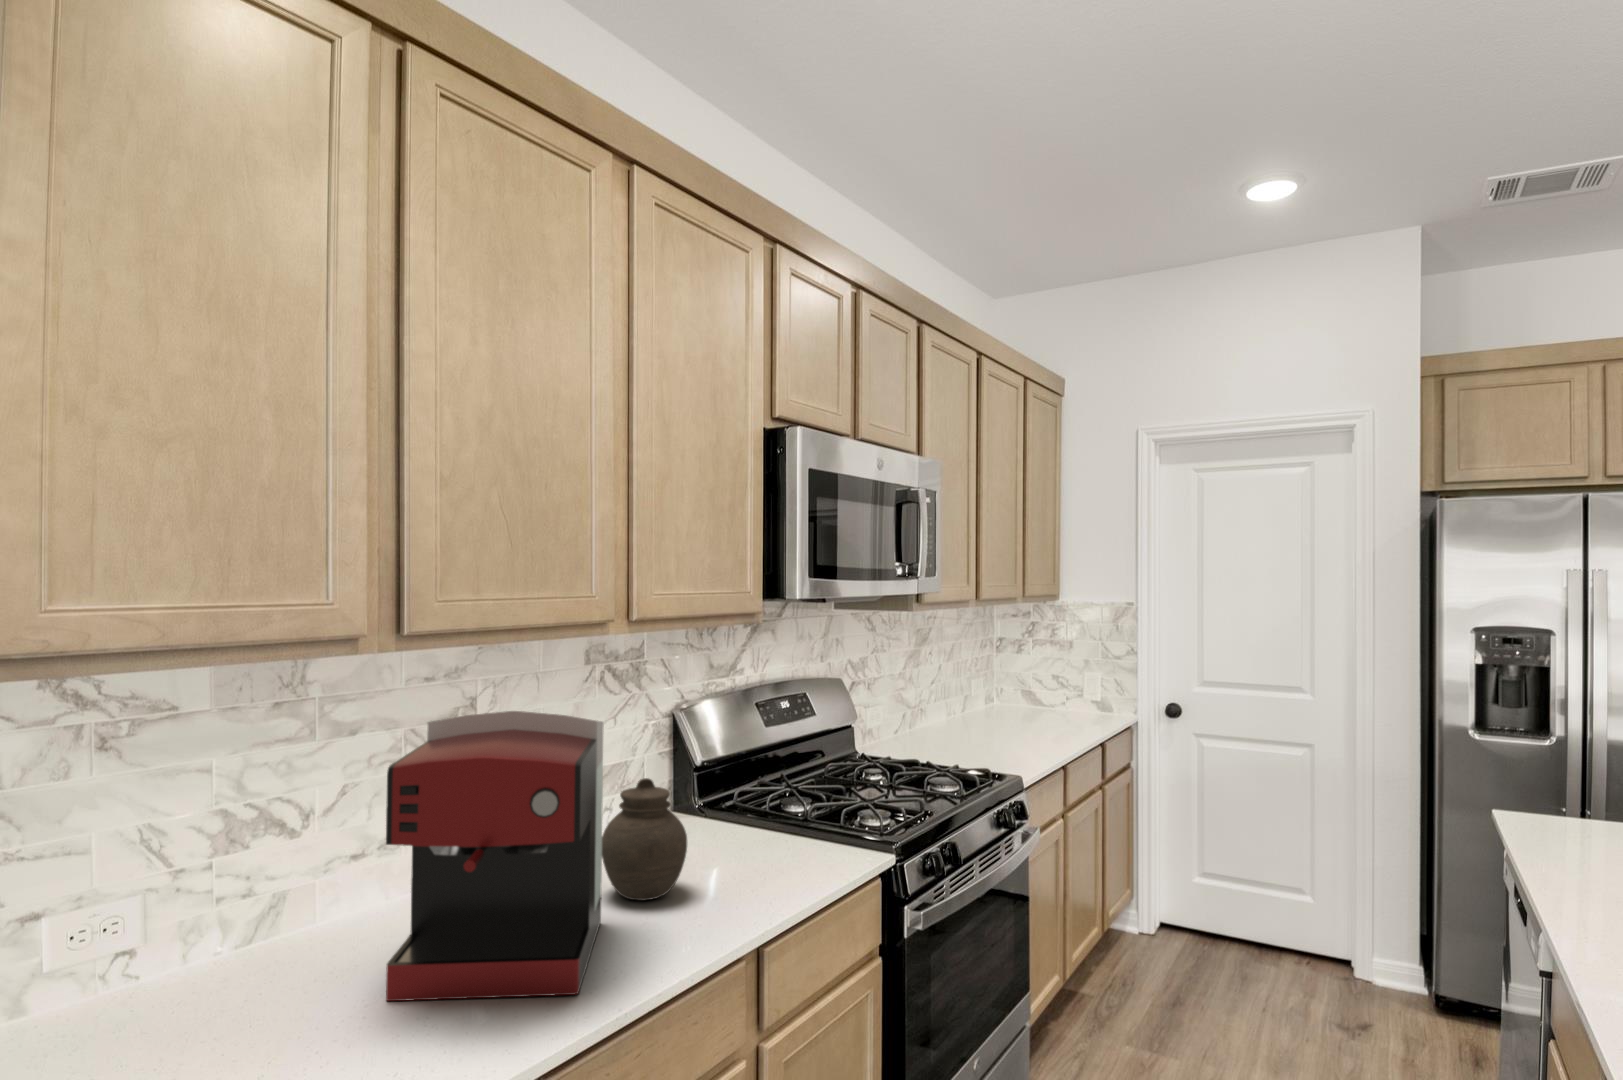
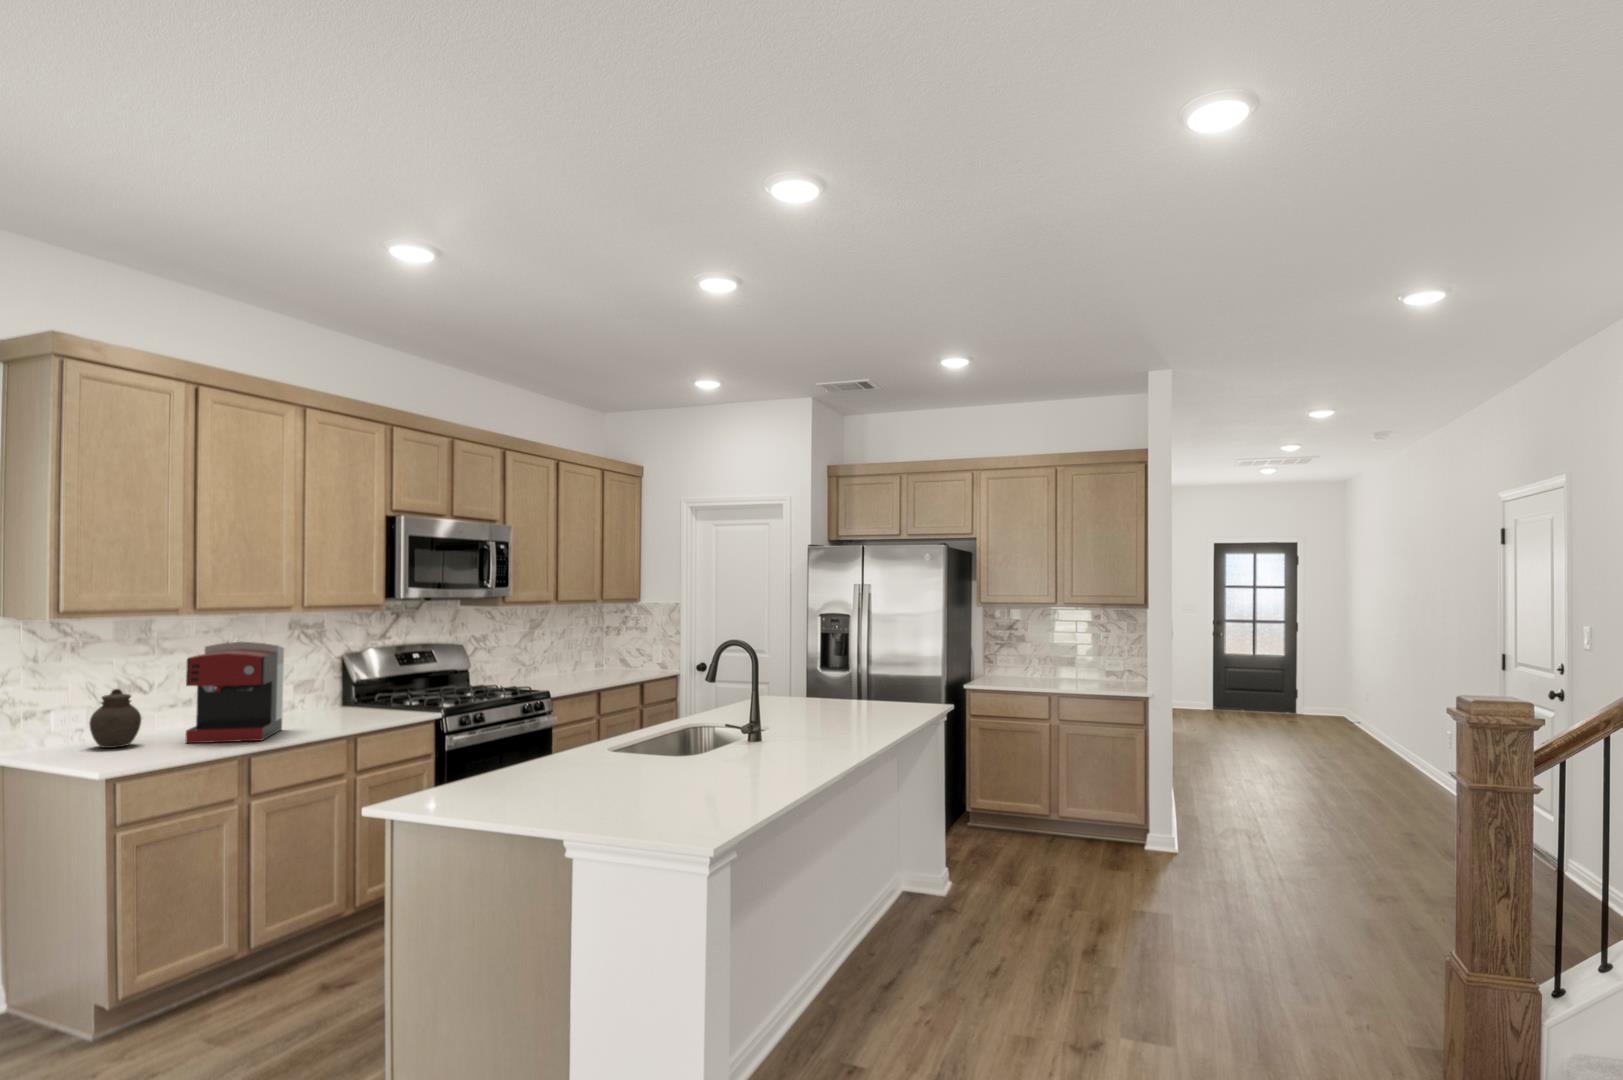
jar: present [602,778,687,900] -> present [89,689,141,748]

